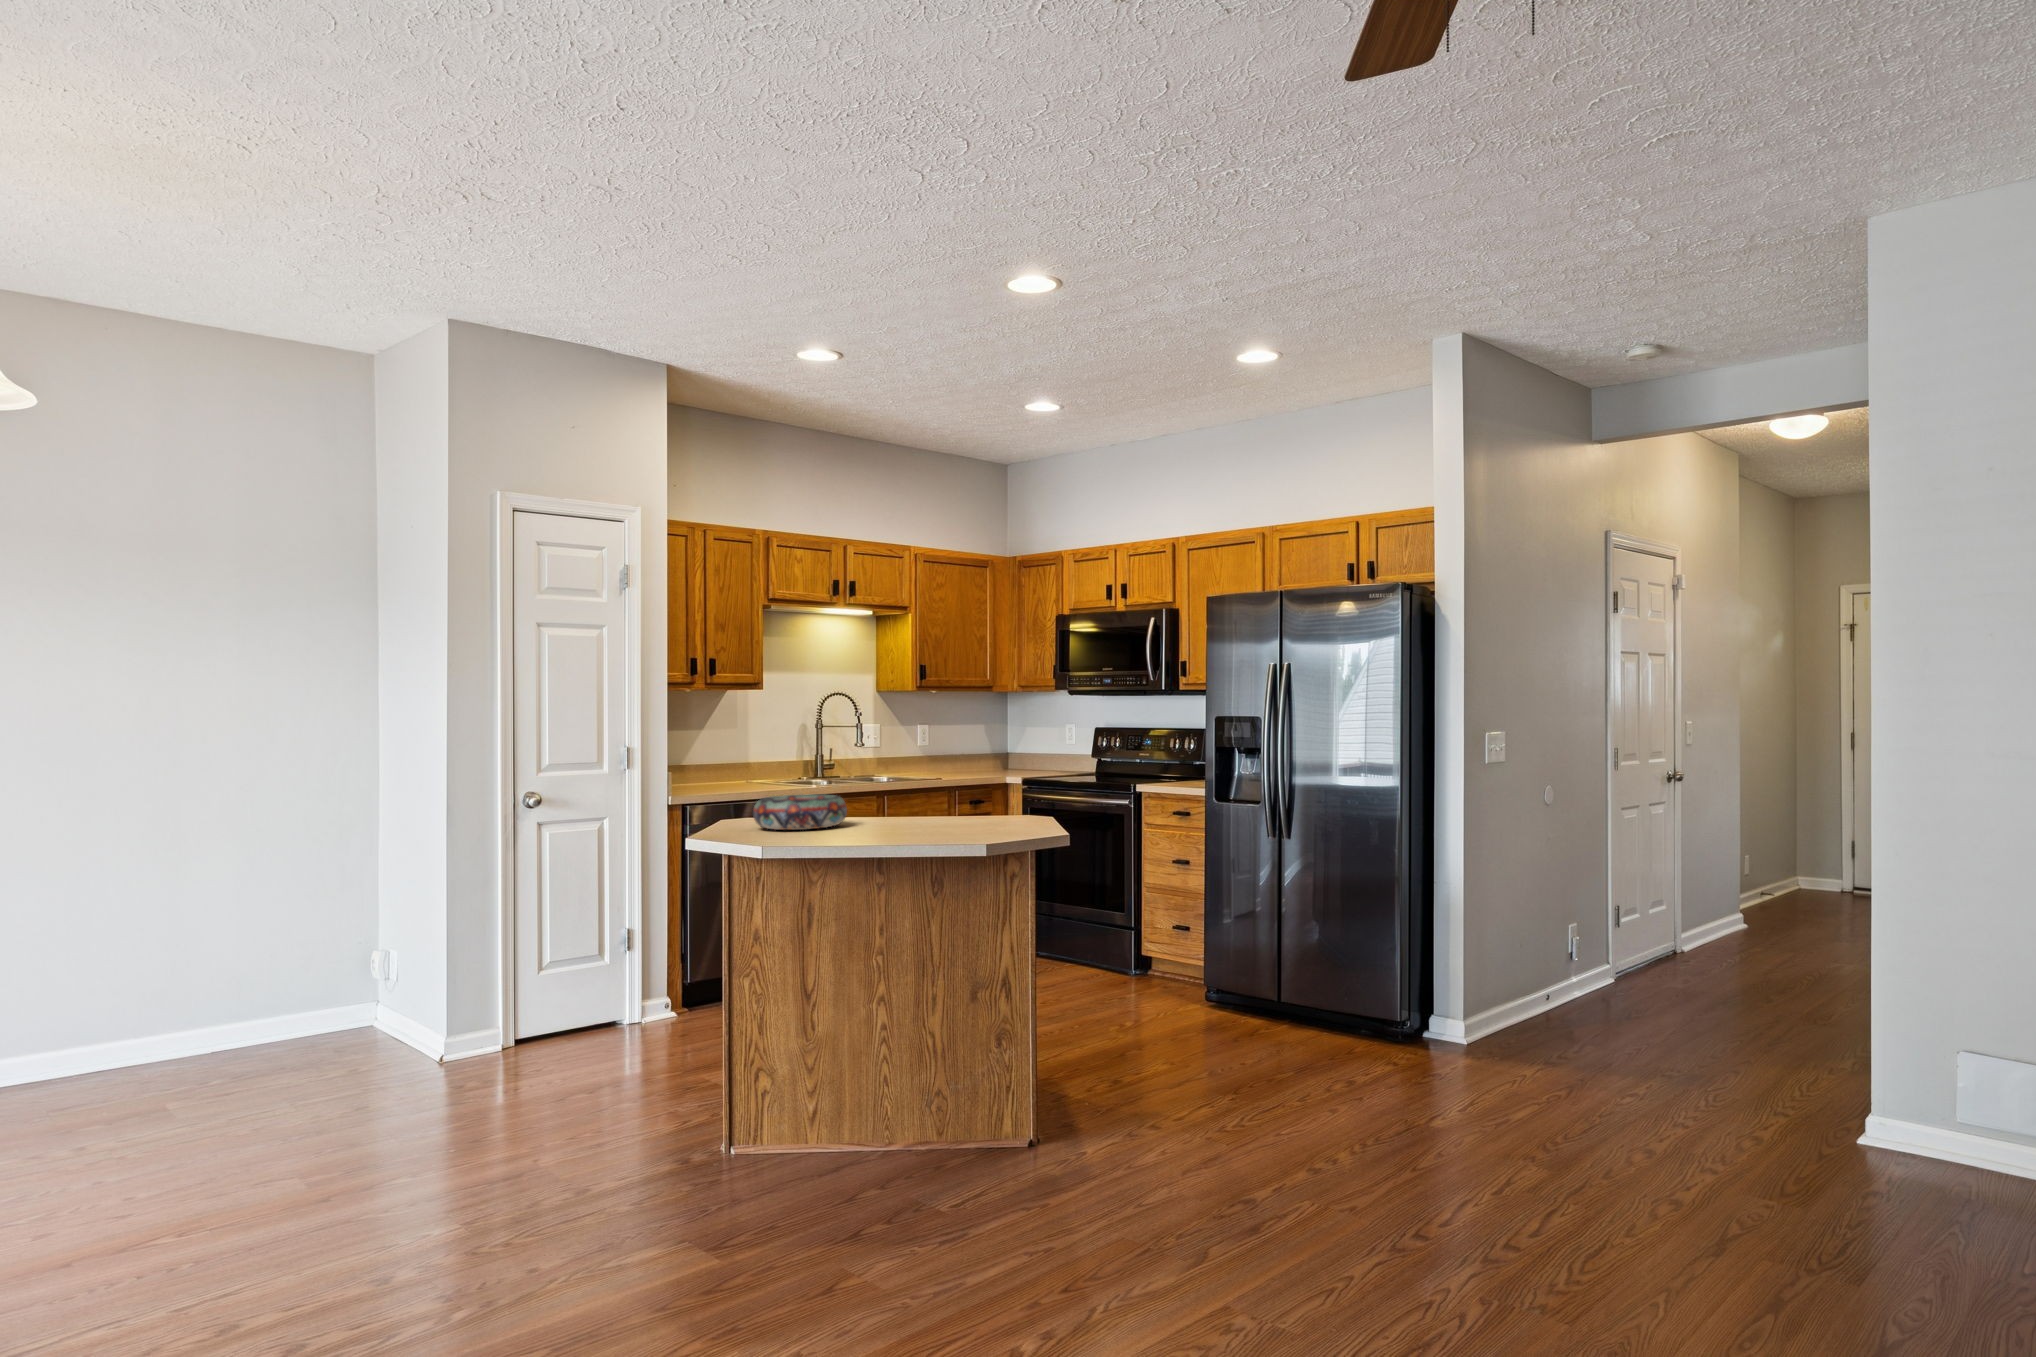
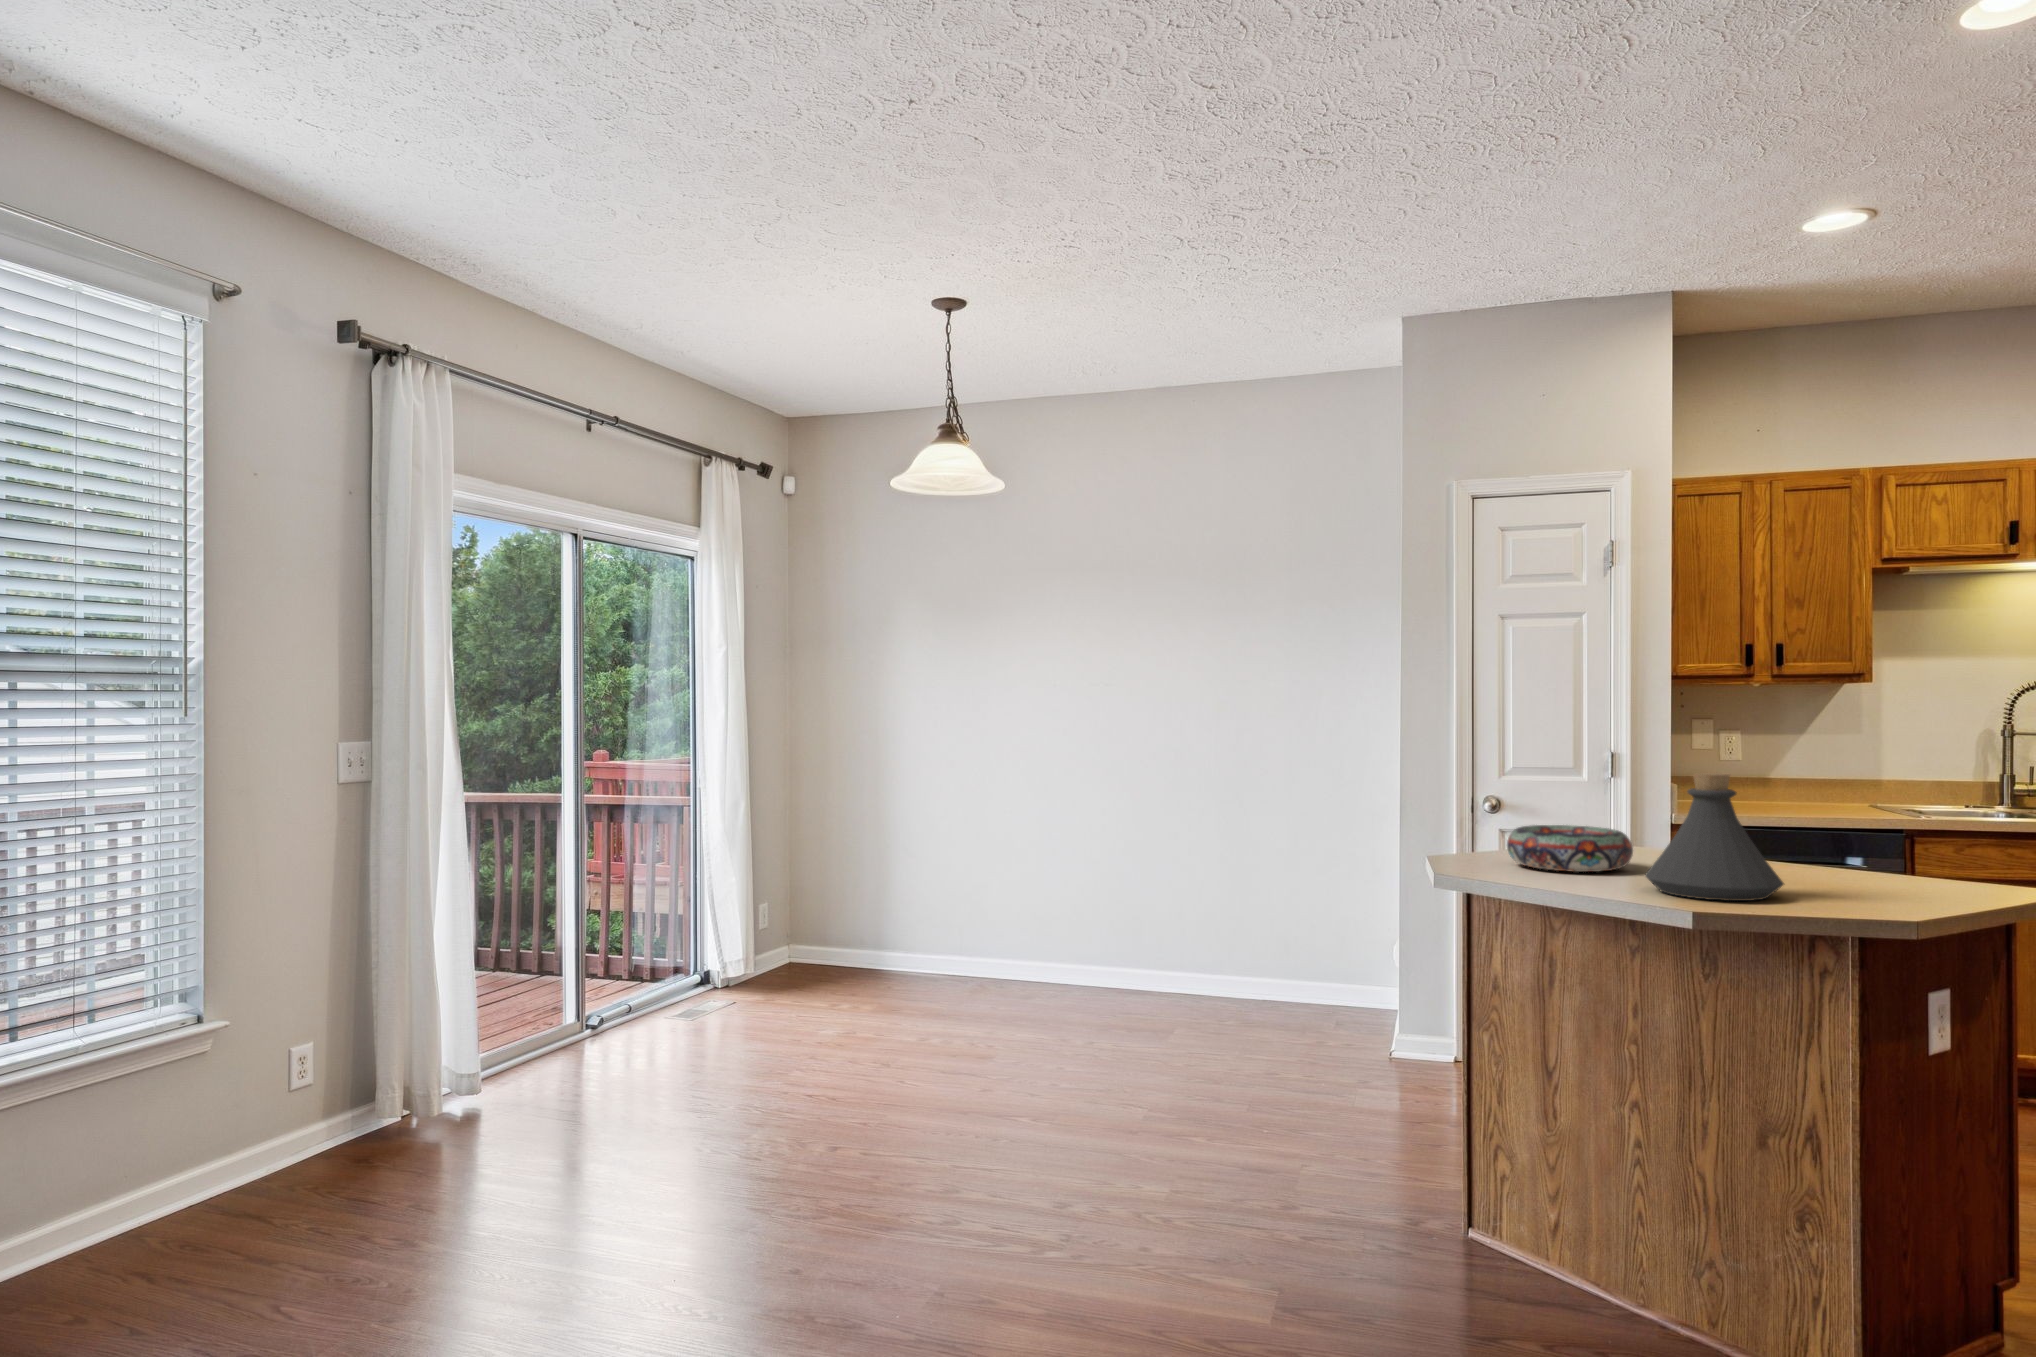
bottle: none [895,741,982,830] -> present [1645,773,1784,901]

